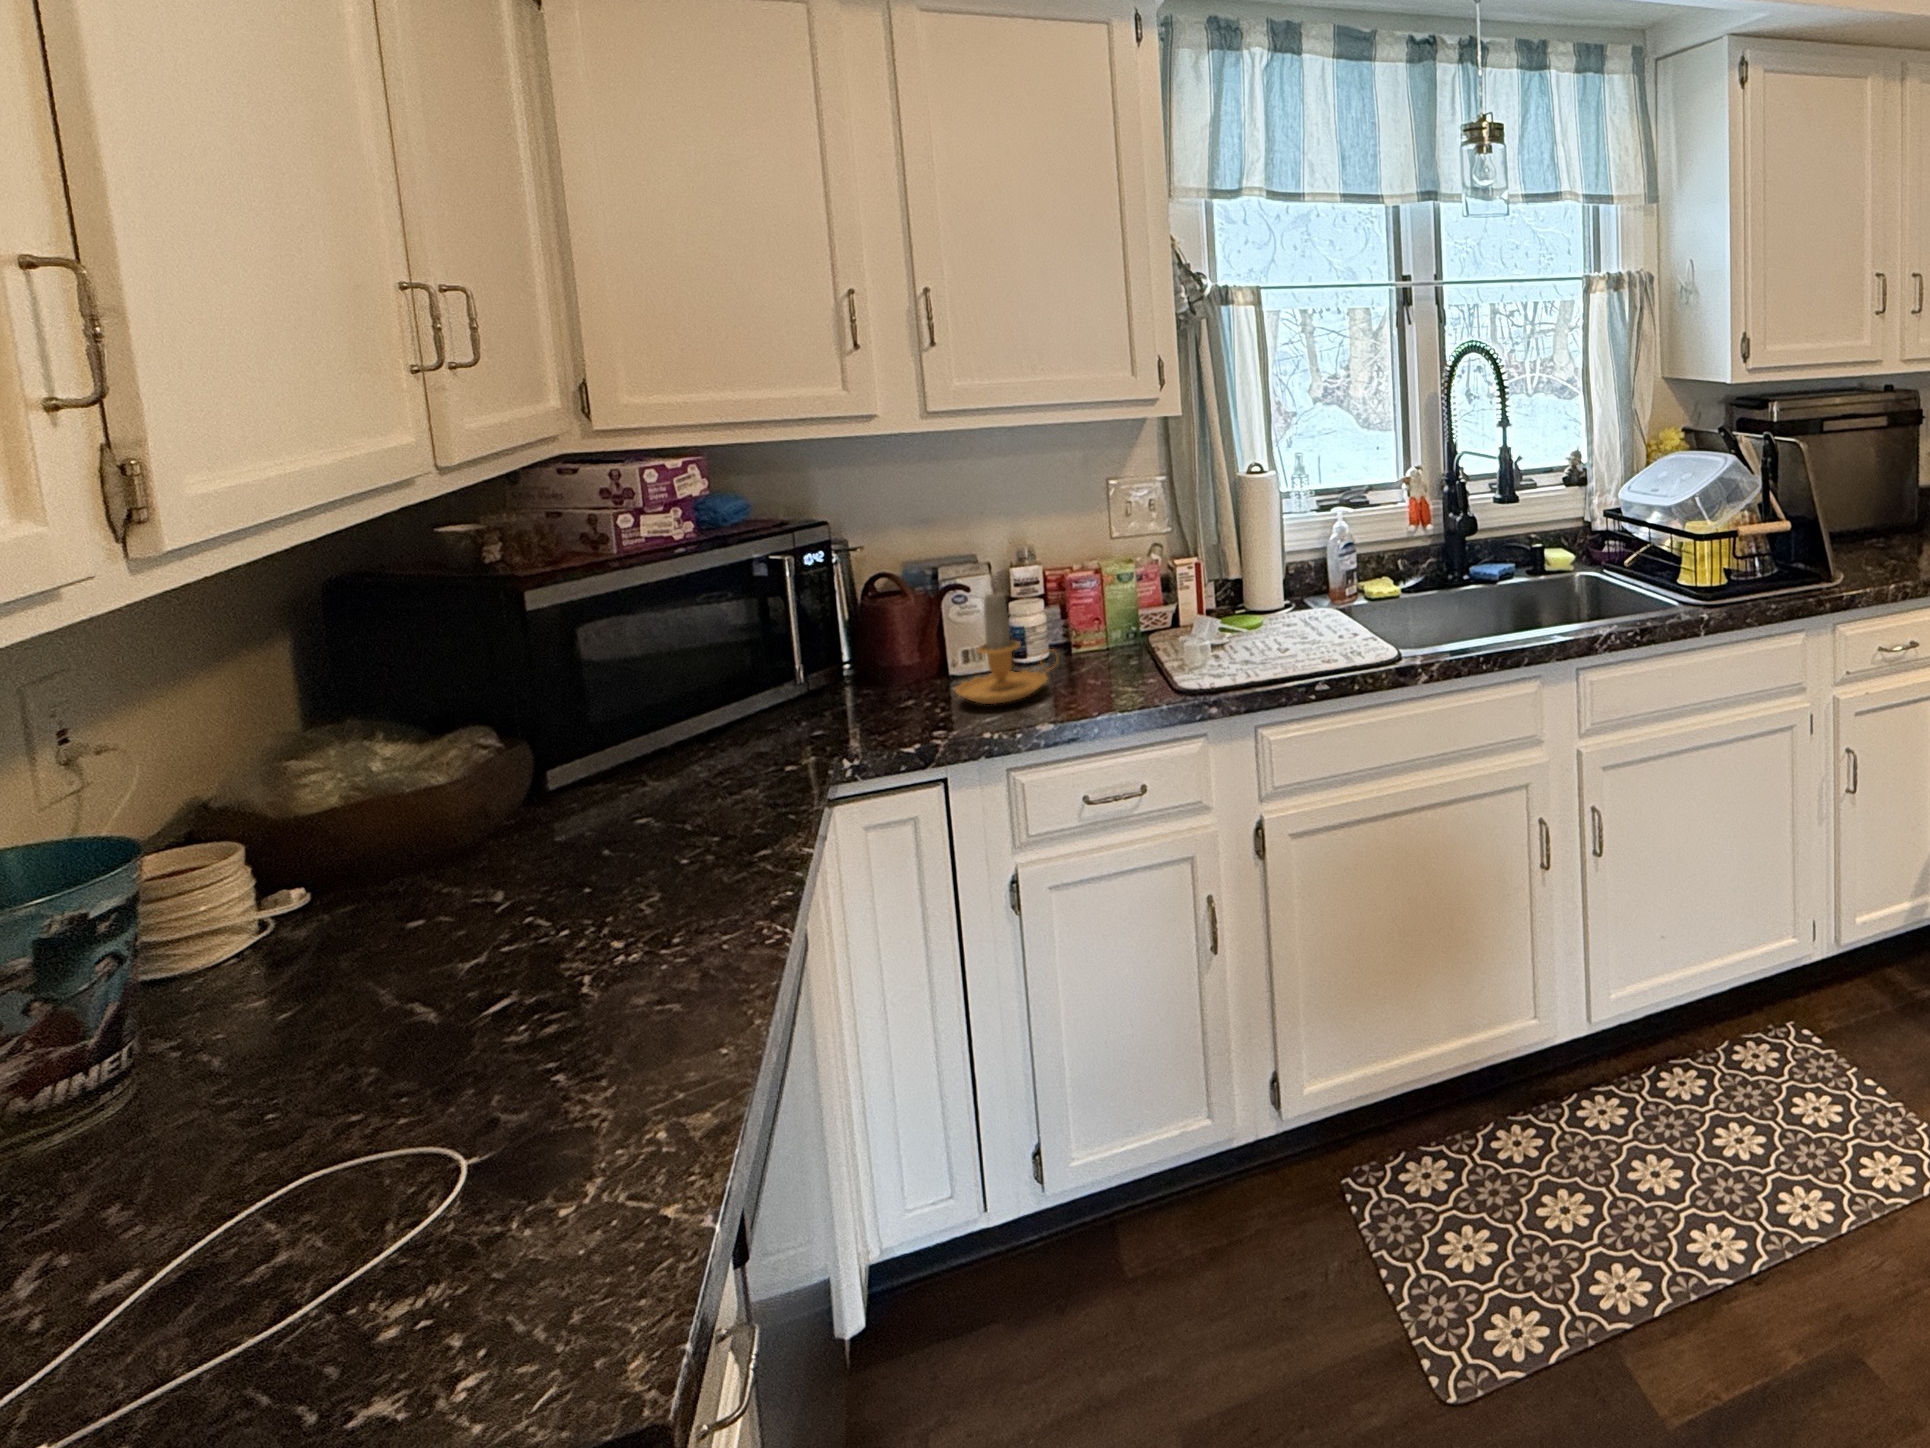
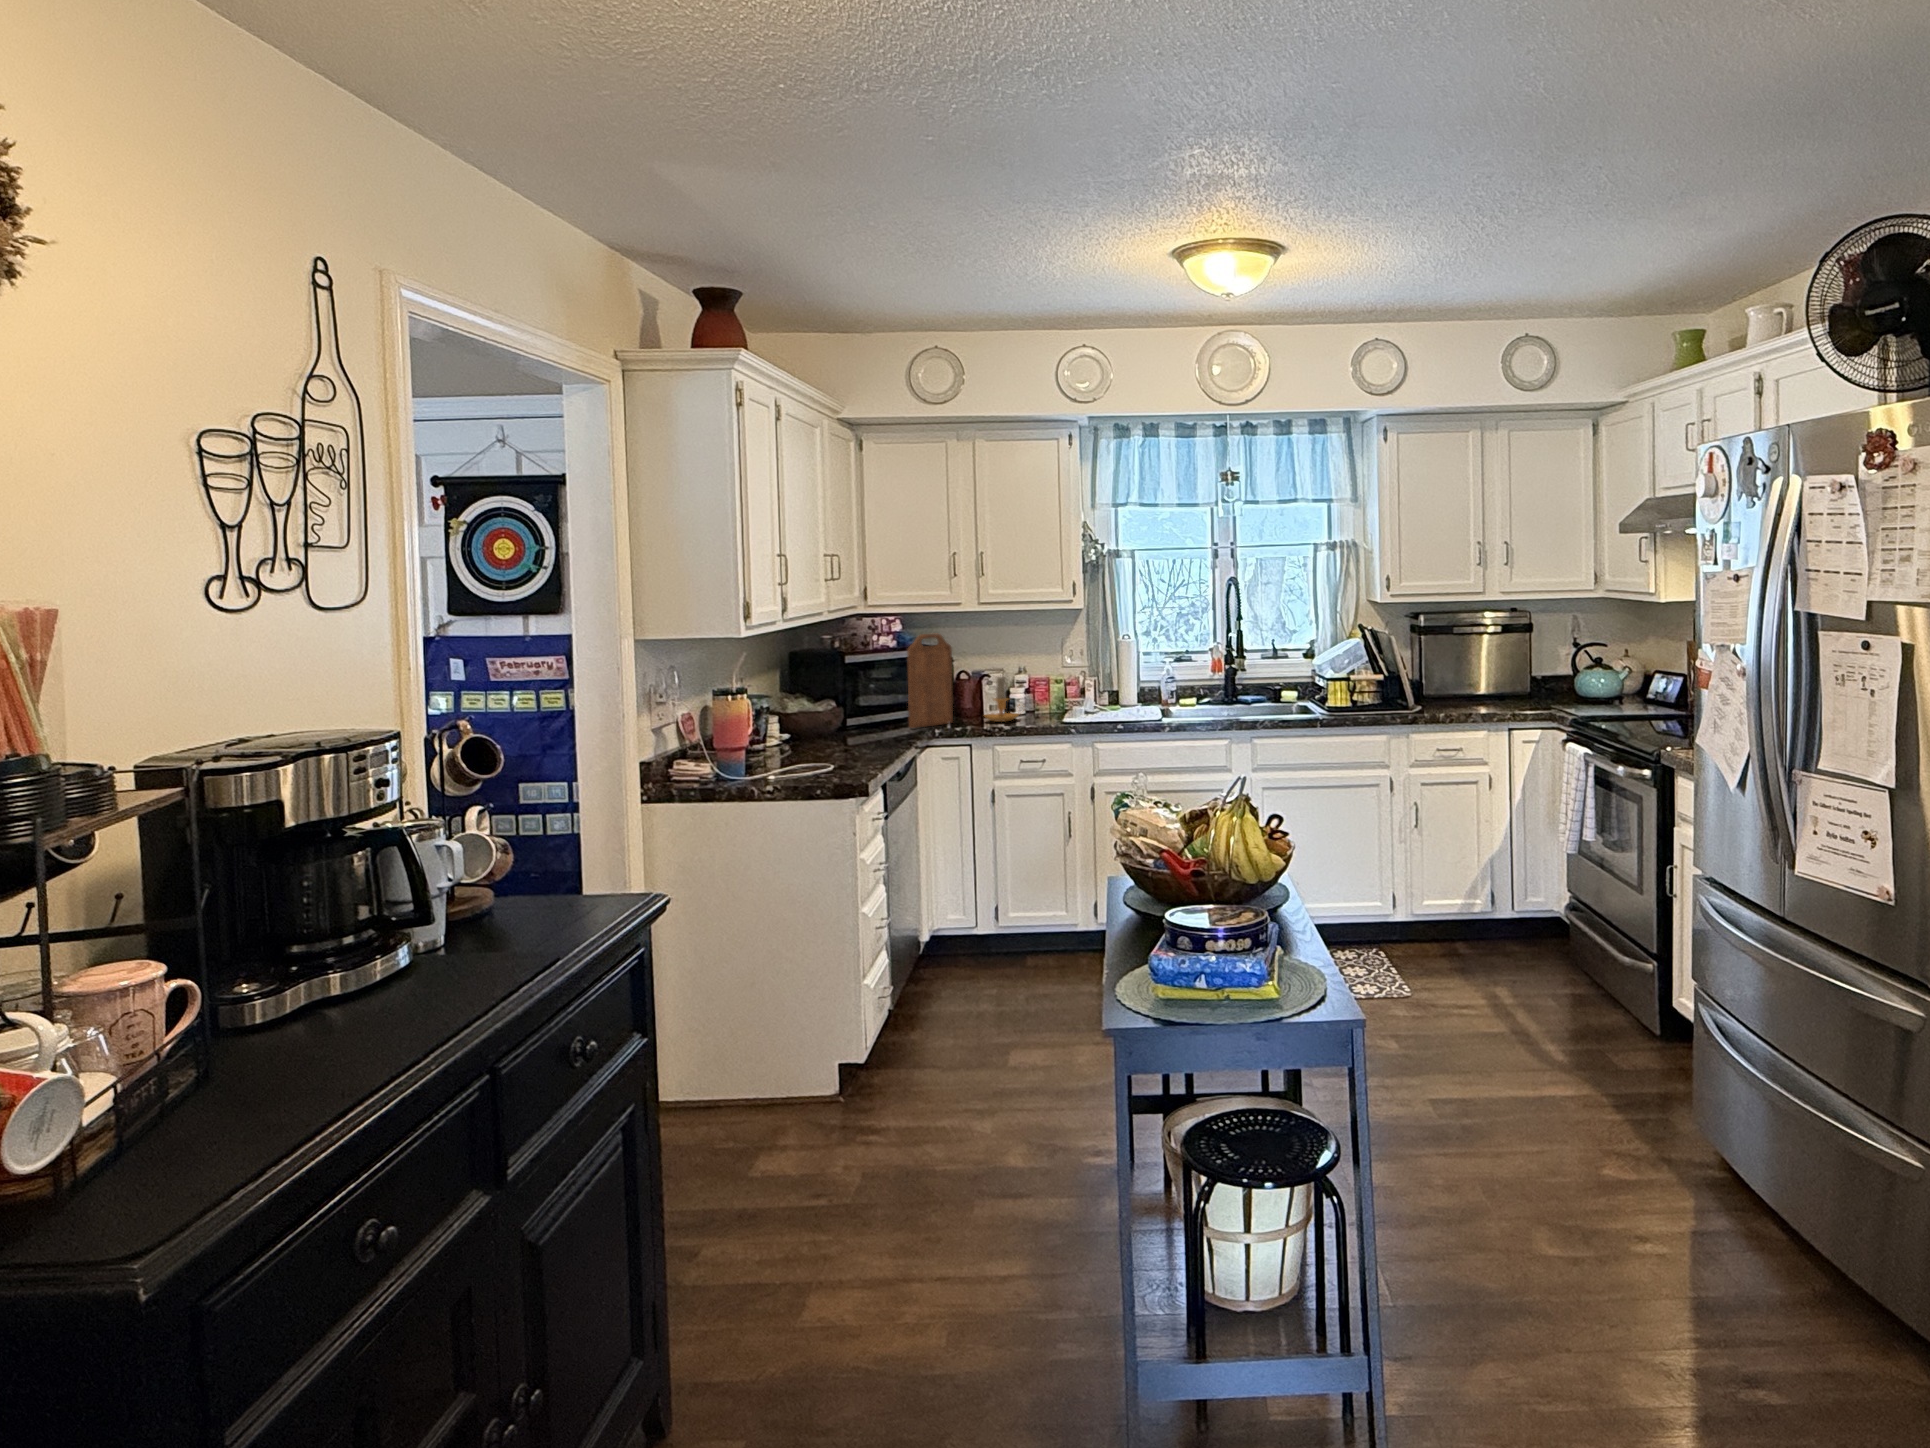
cutting board: none [723,501,873,757] -> present [907,633,953,728]

